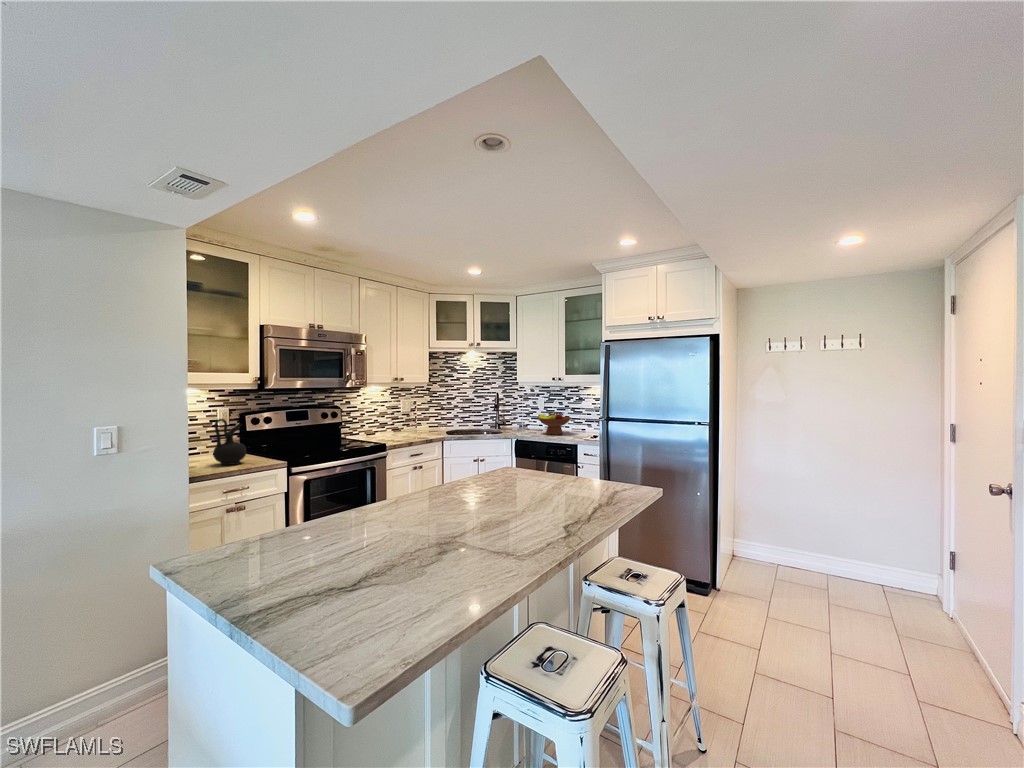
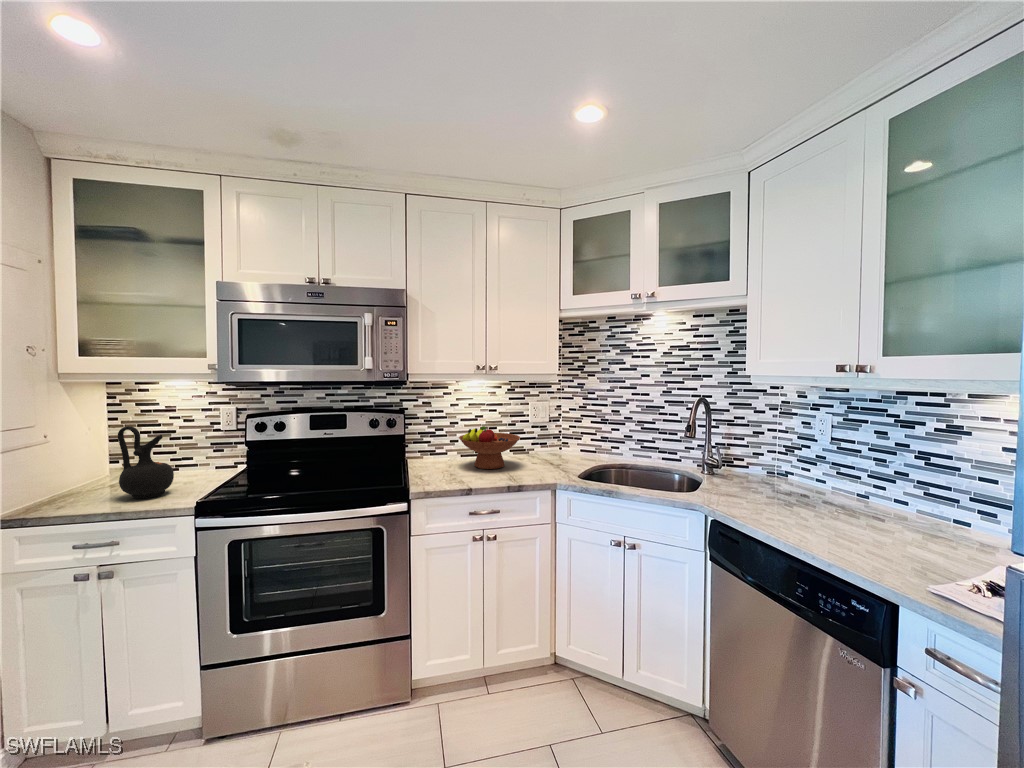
fruit bowl: present [538,412,571,435] -> present [459,426,520,469]

